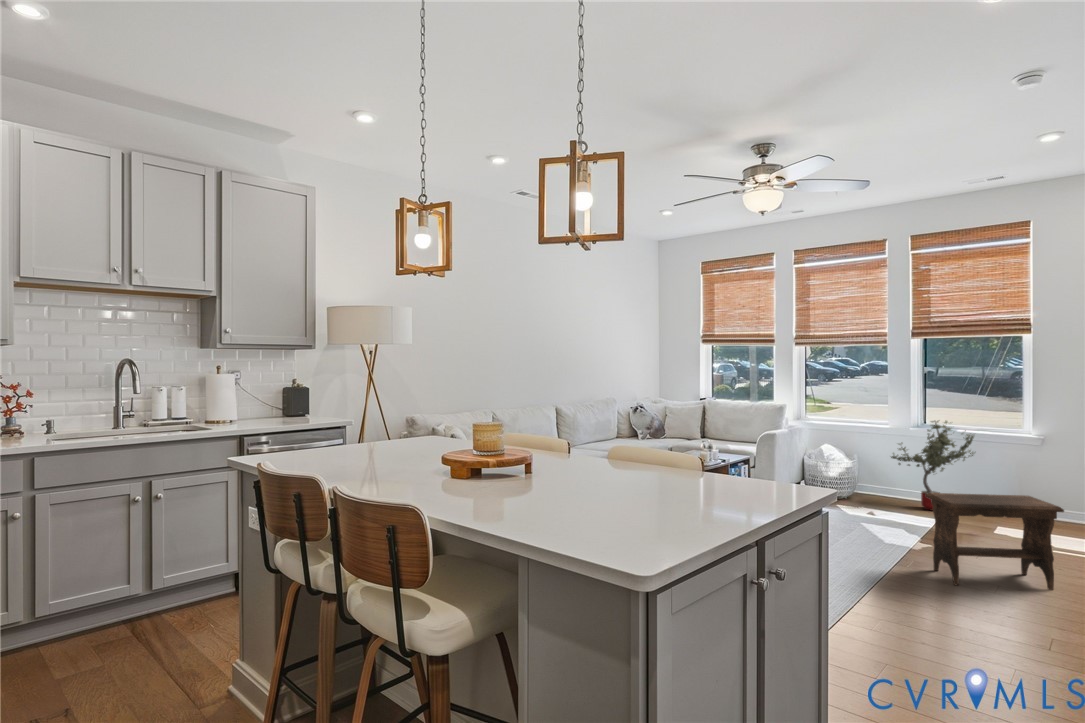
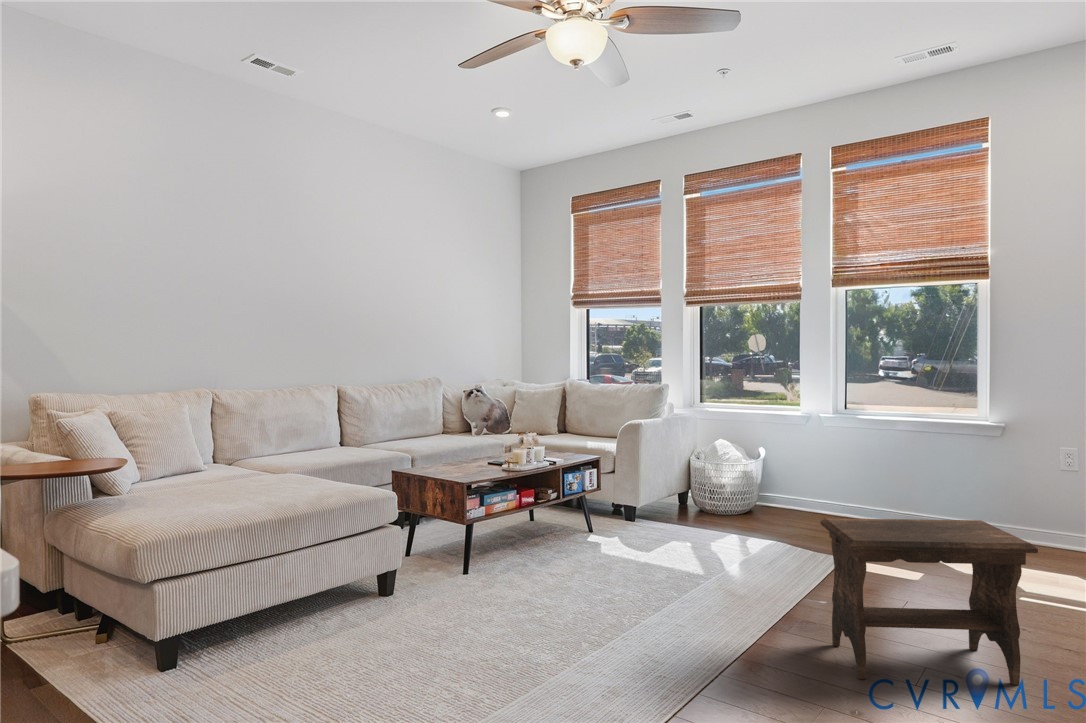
potted tree: present [891,420,974,511] -> none [801,401,914,529]

